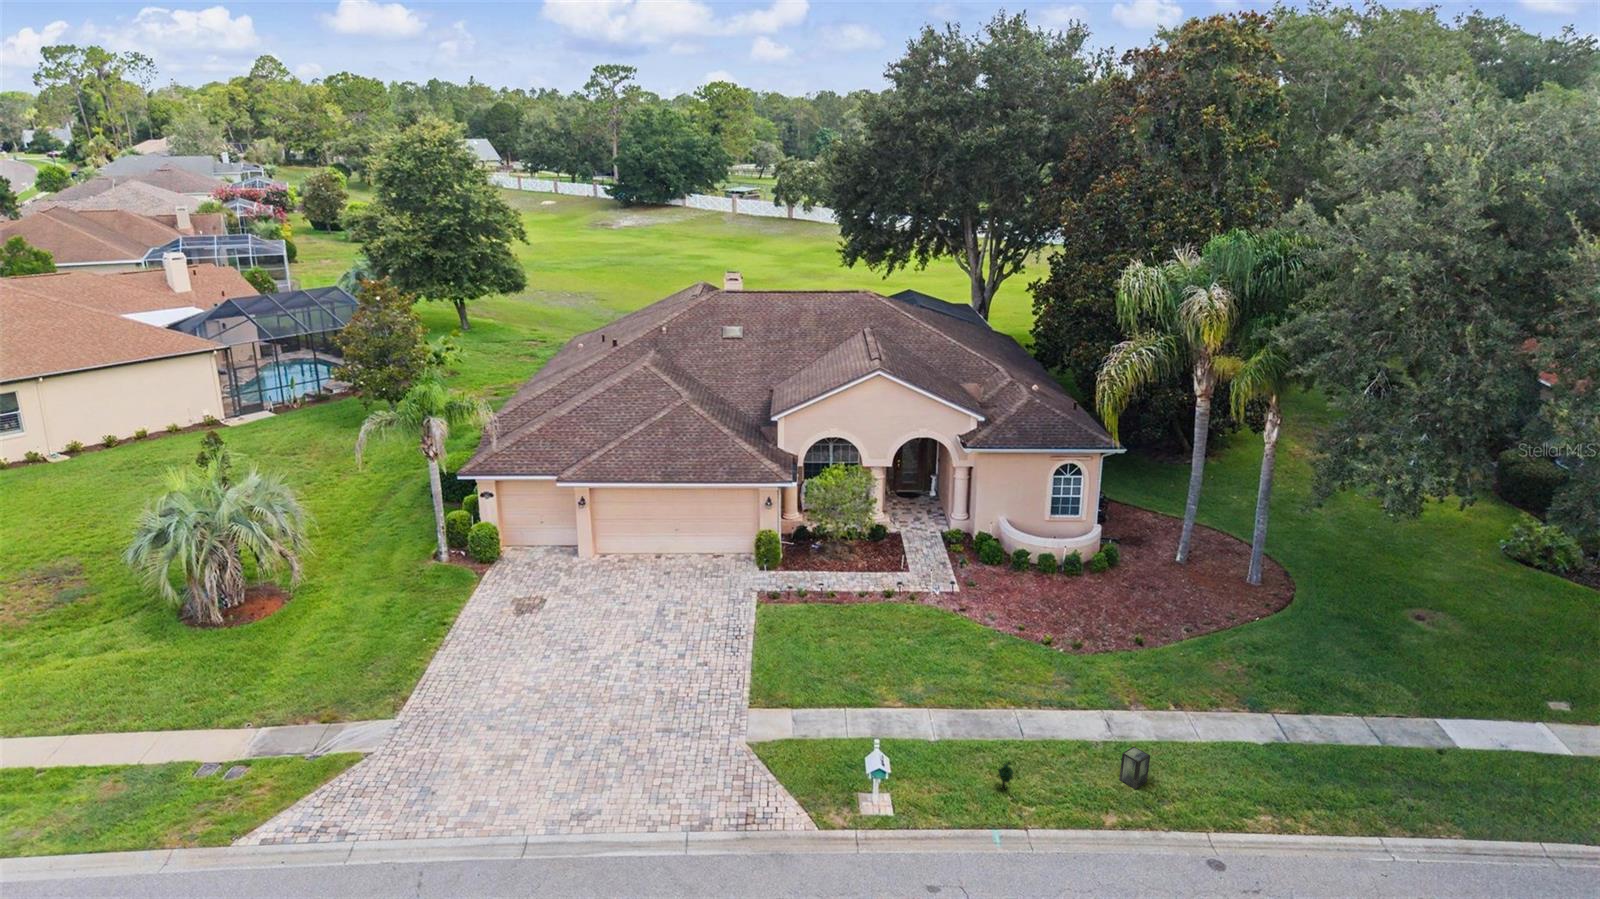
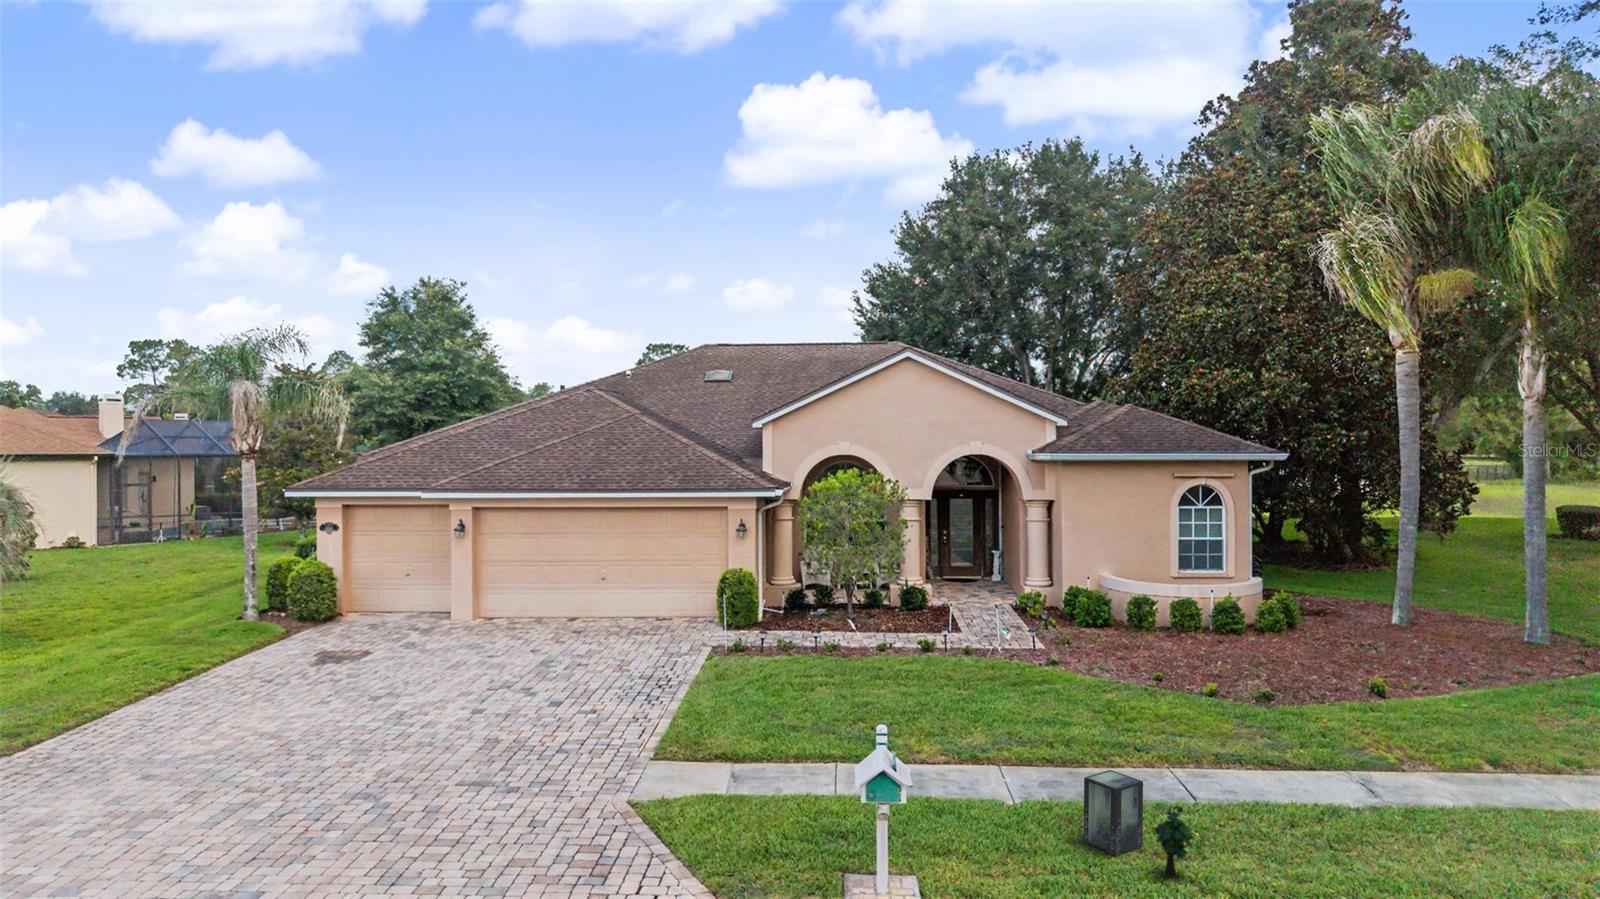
storage box: present [1119,747,1150,789] -> present [1084,770,1143,856]

